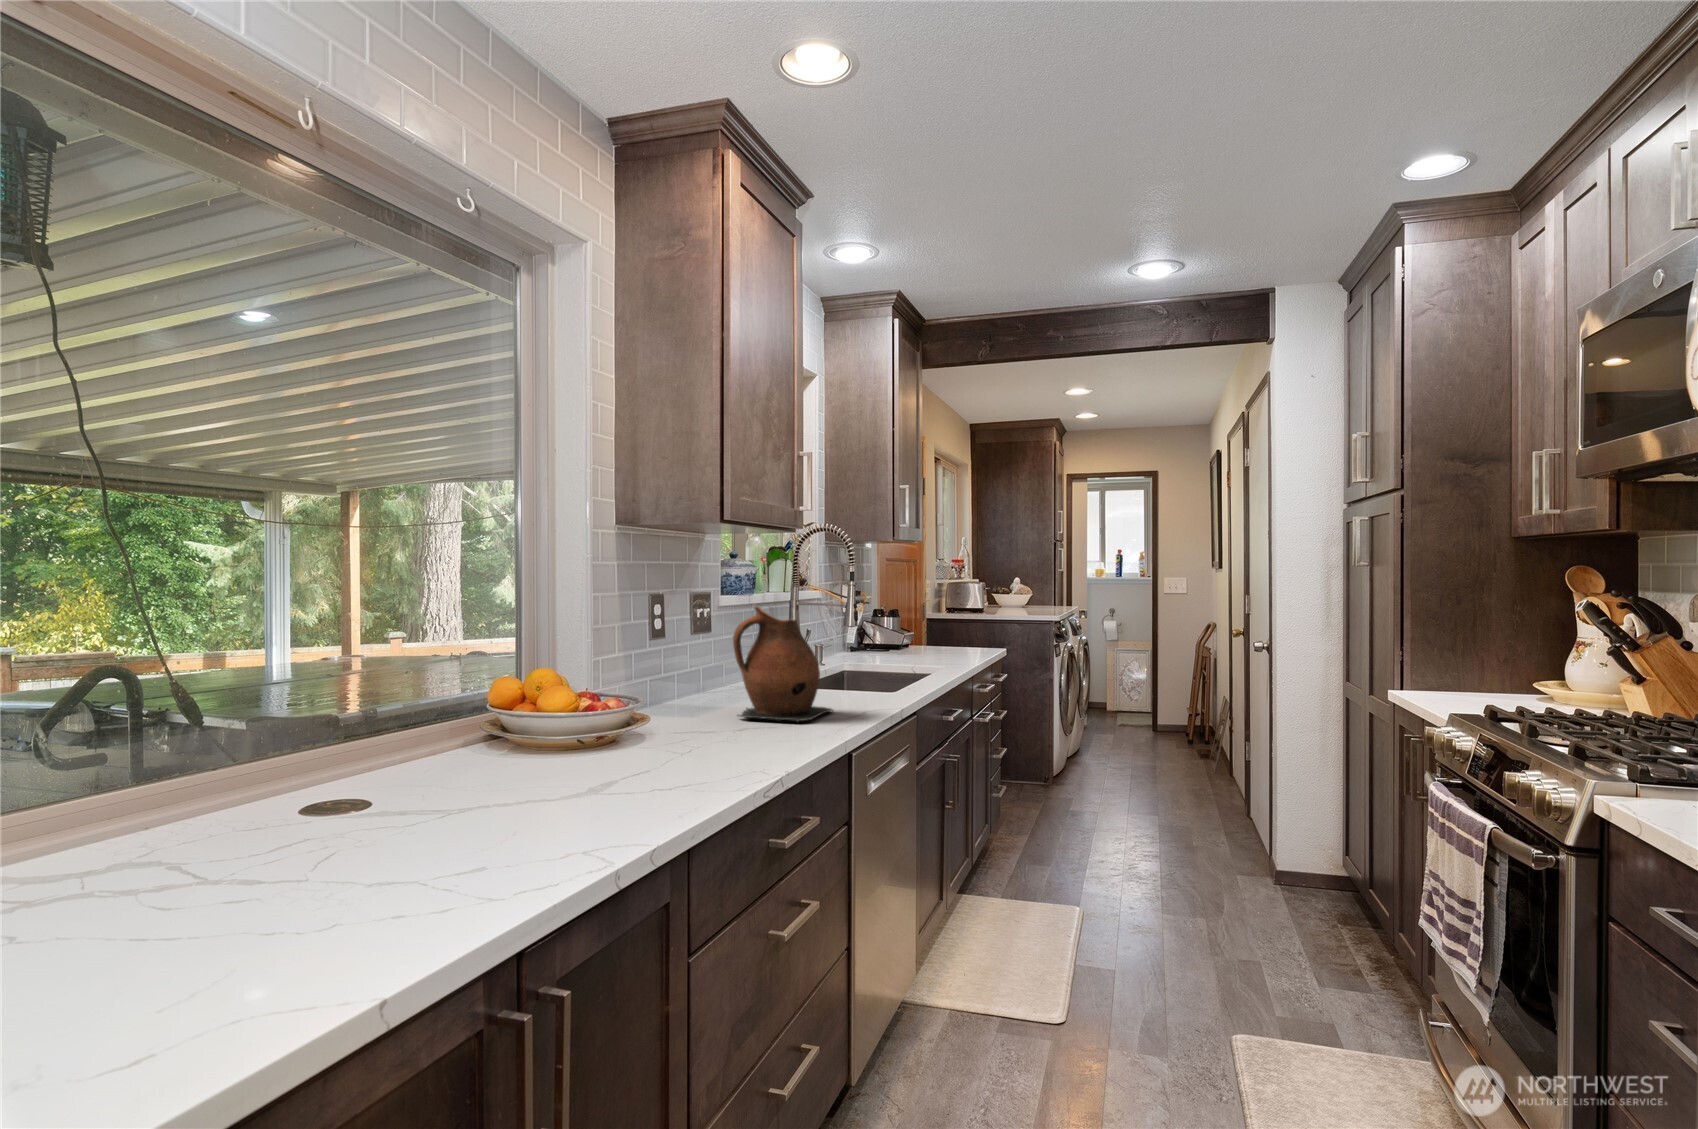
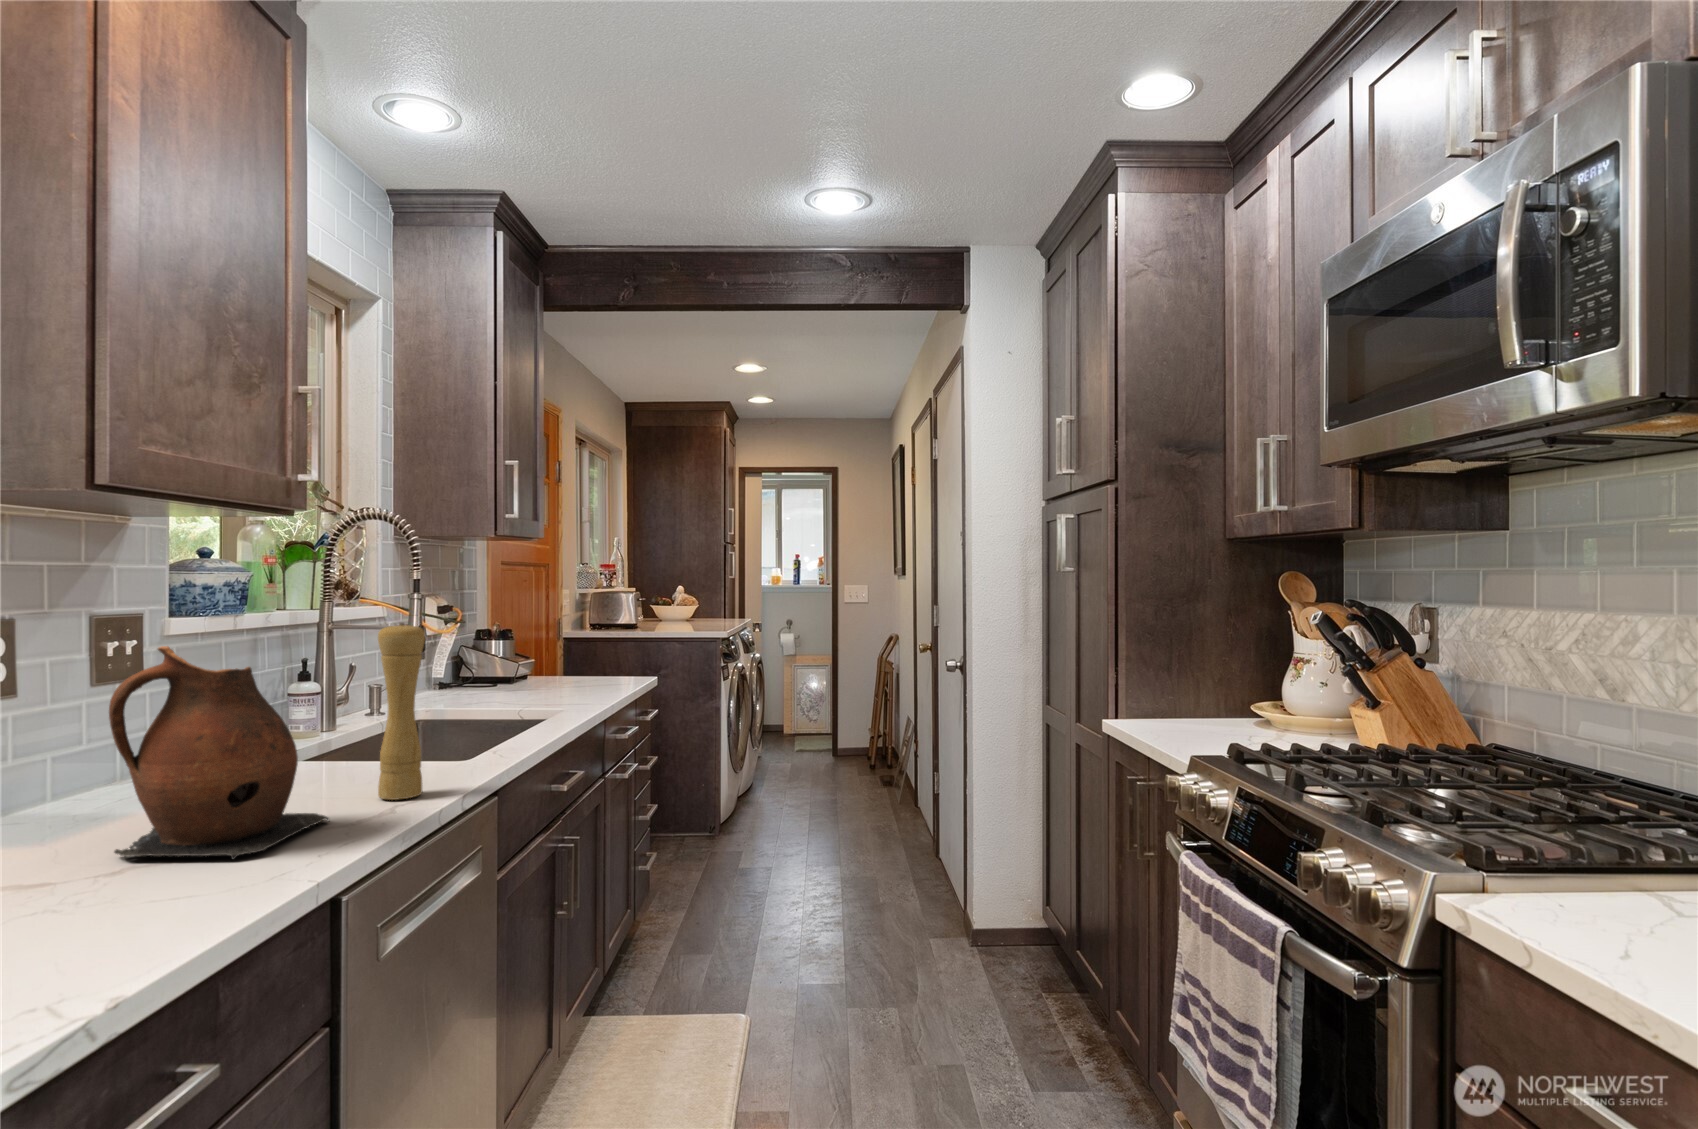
pepper mill: none [852,597,879,705] -> present [378,623,425,800]

